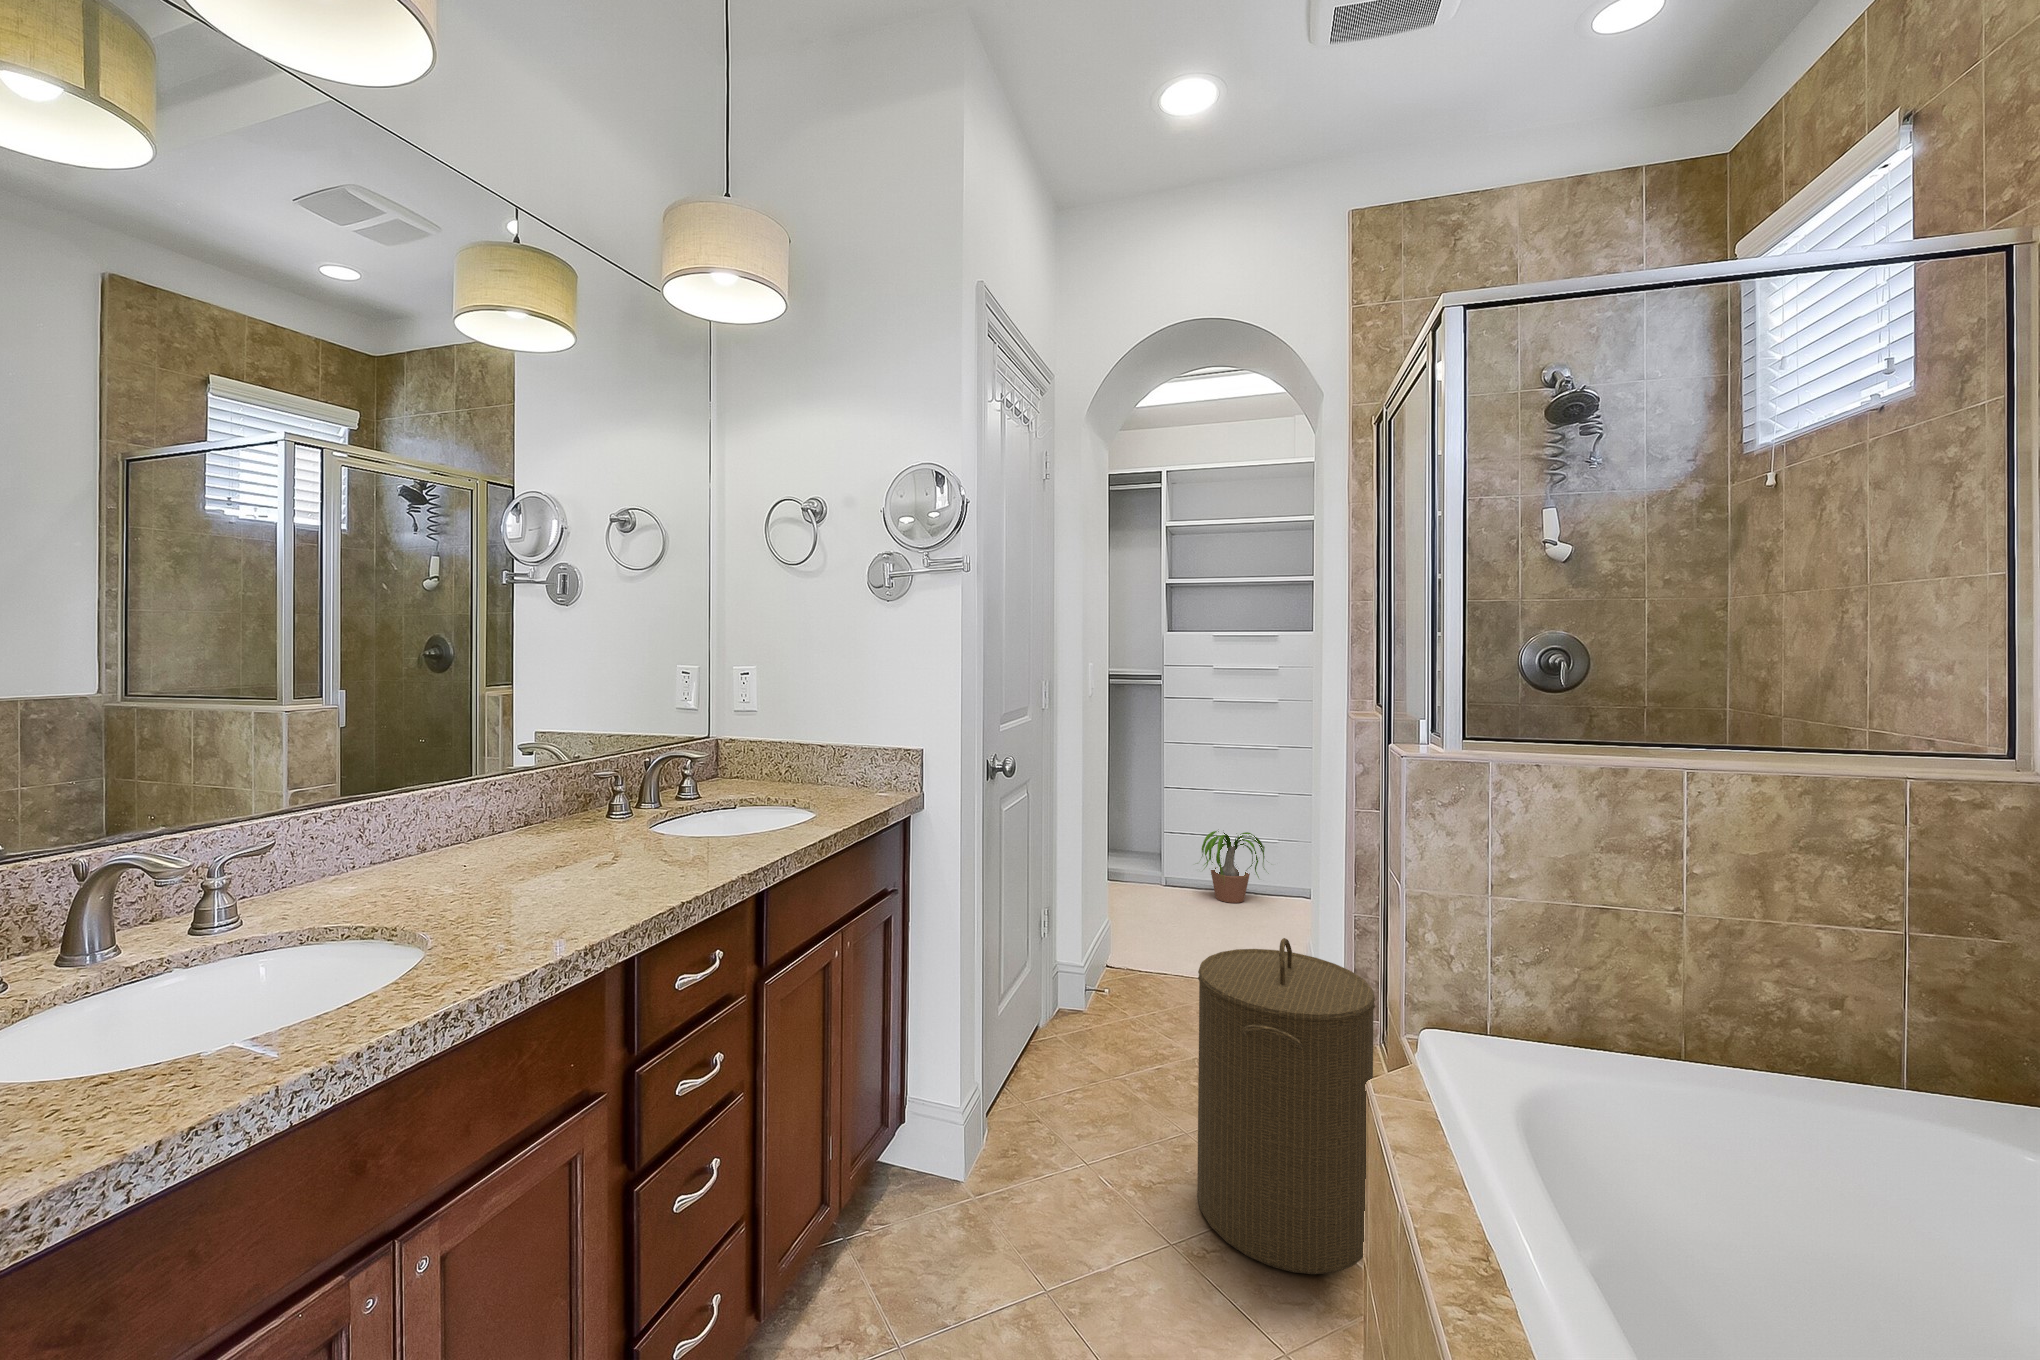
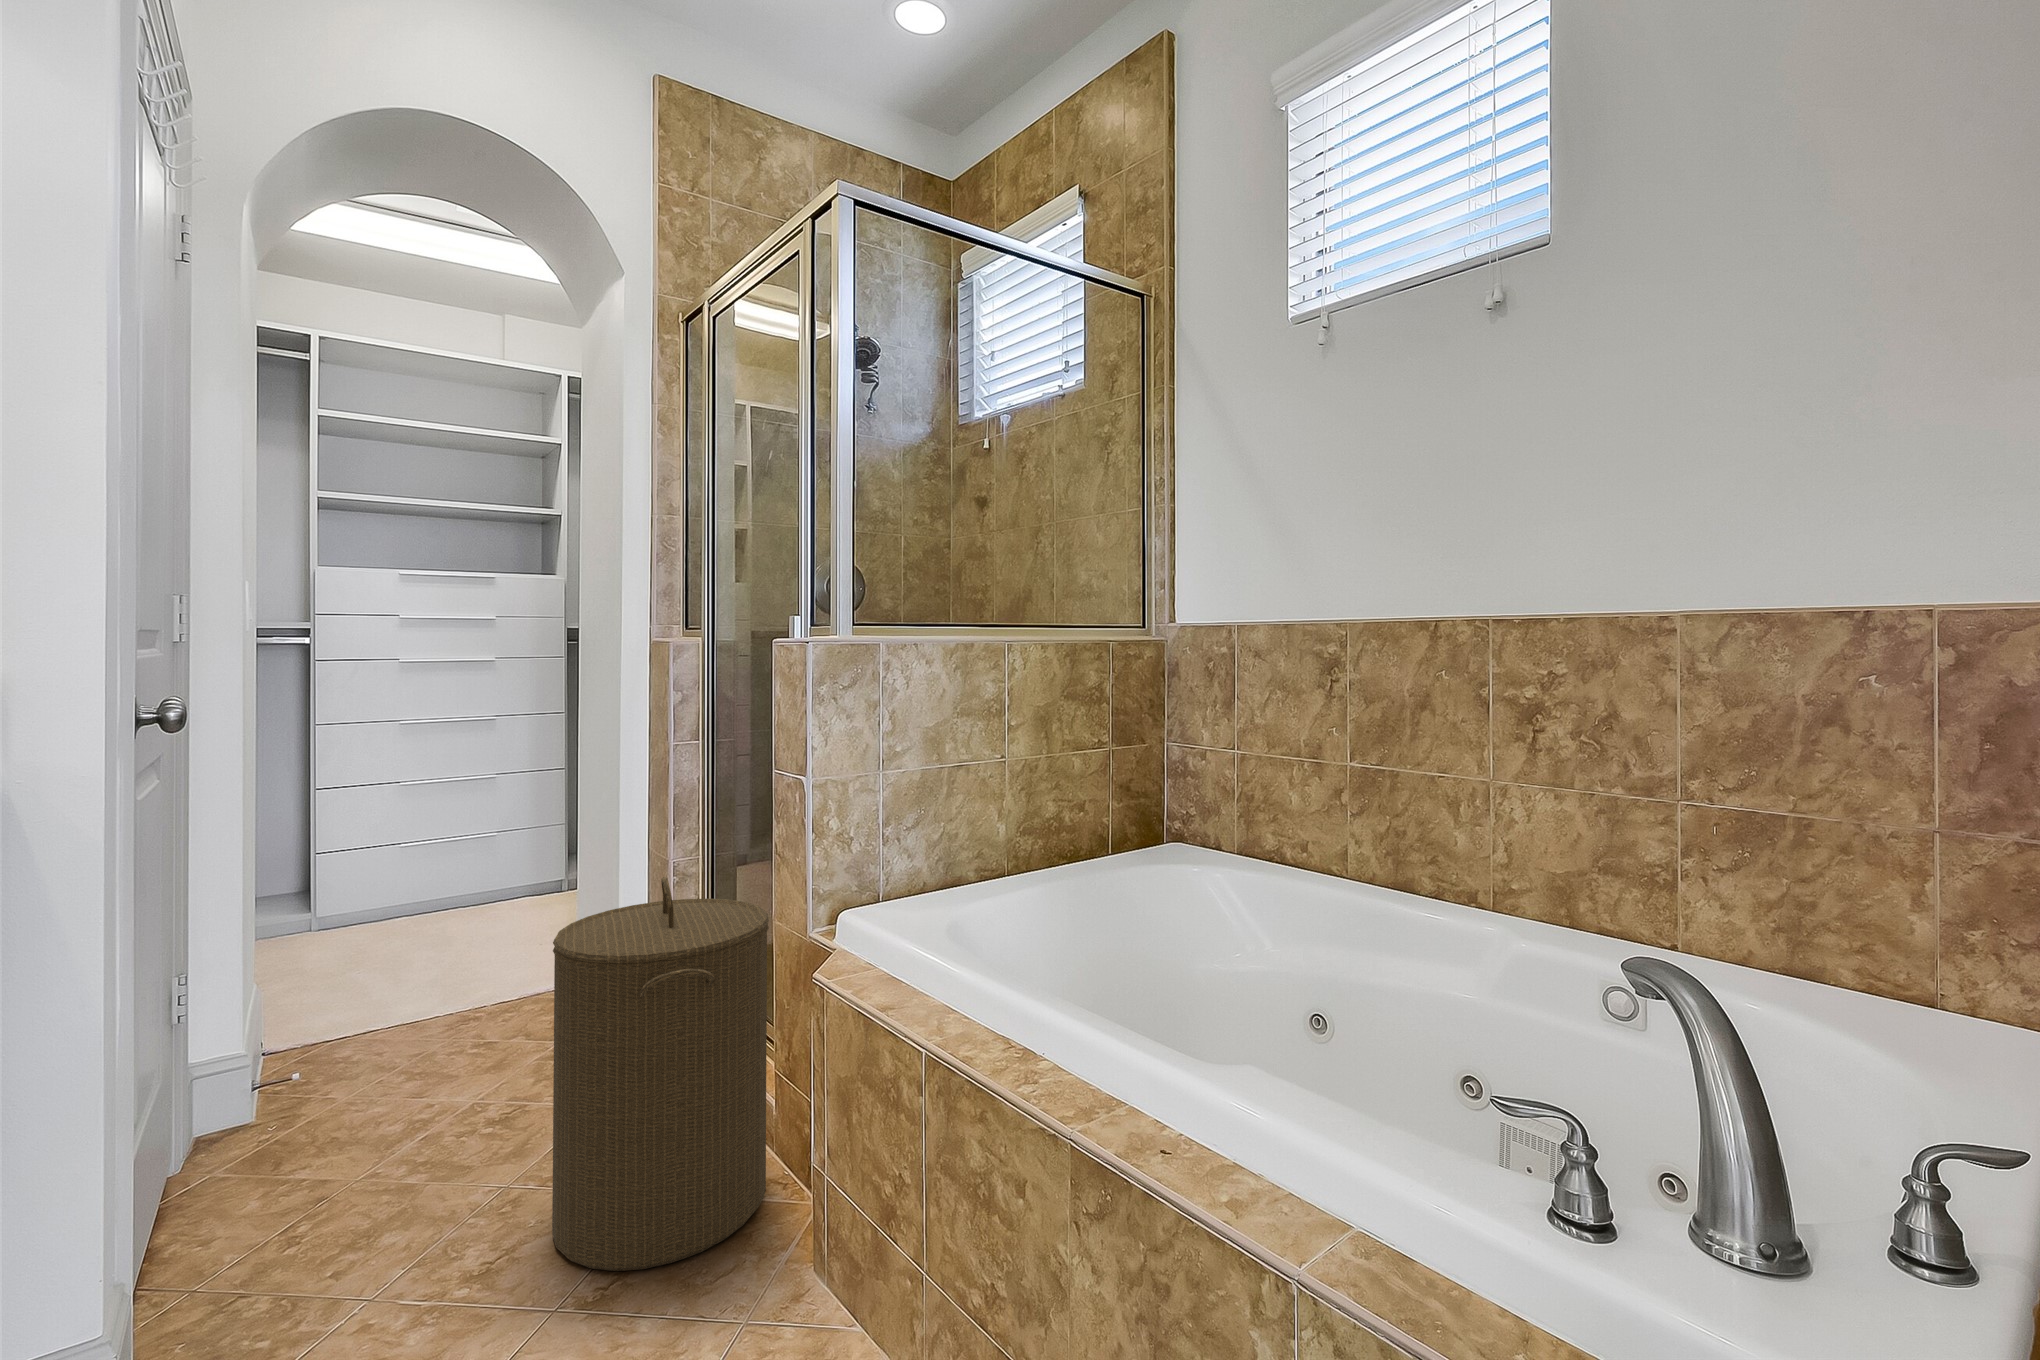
potted plant: present [1201,831,1265,903] -> none [379,831,512,932]

